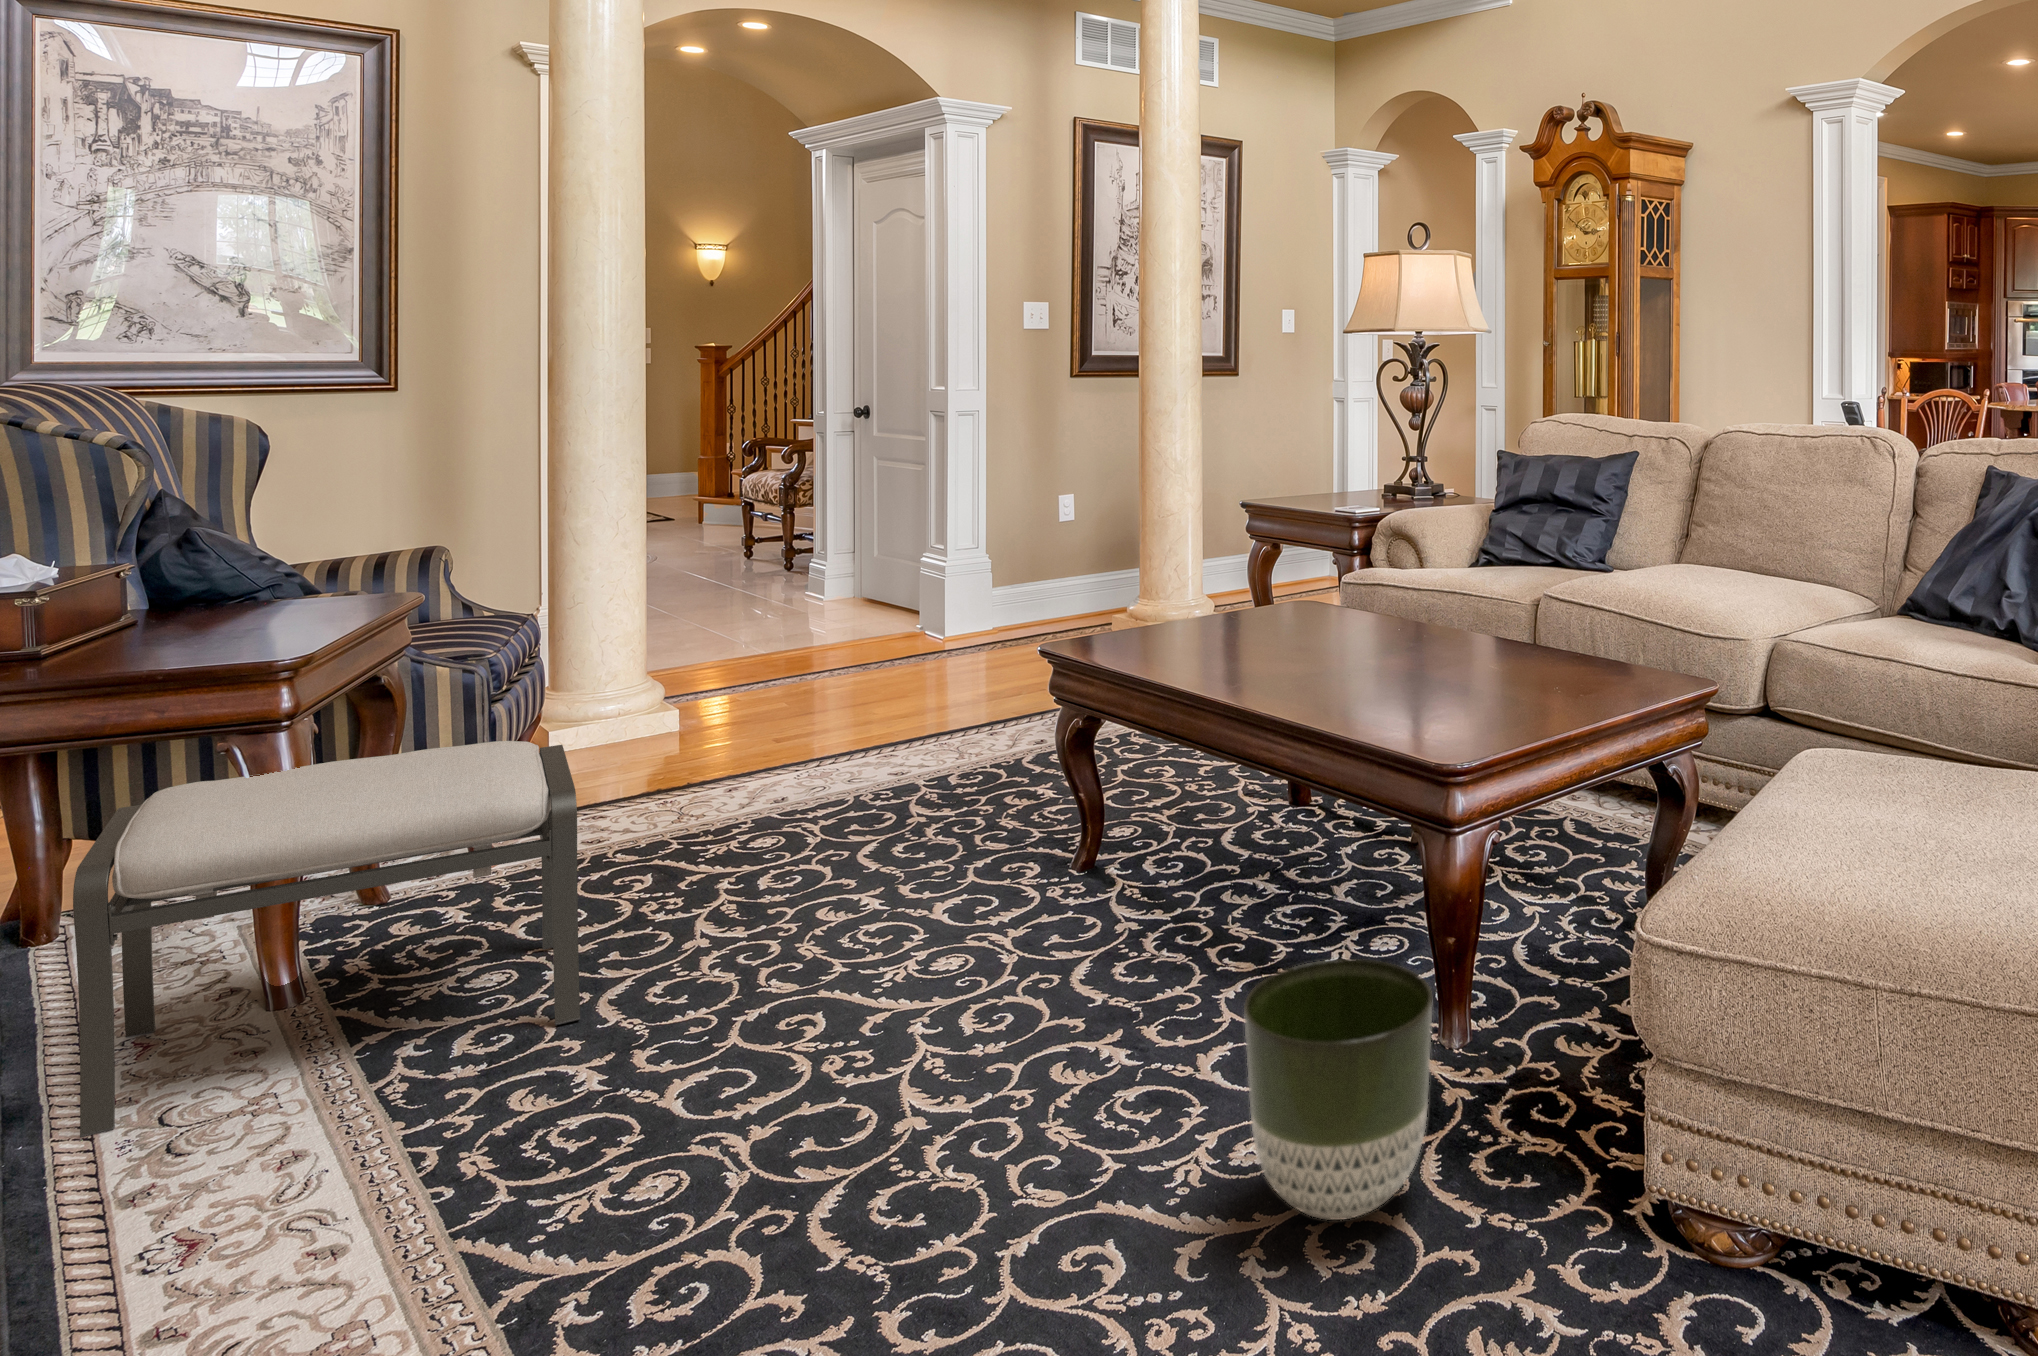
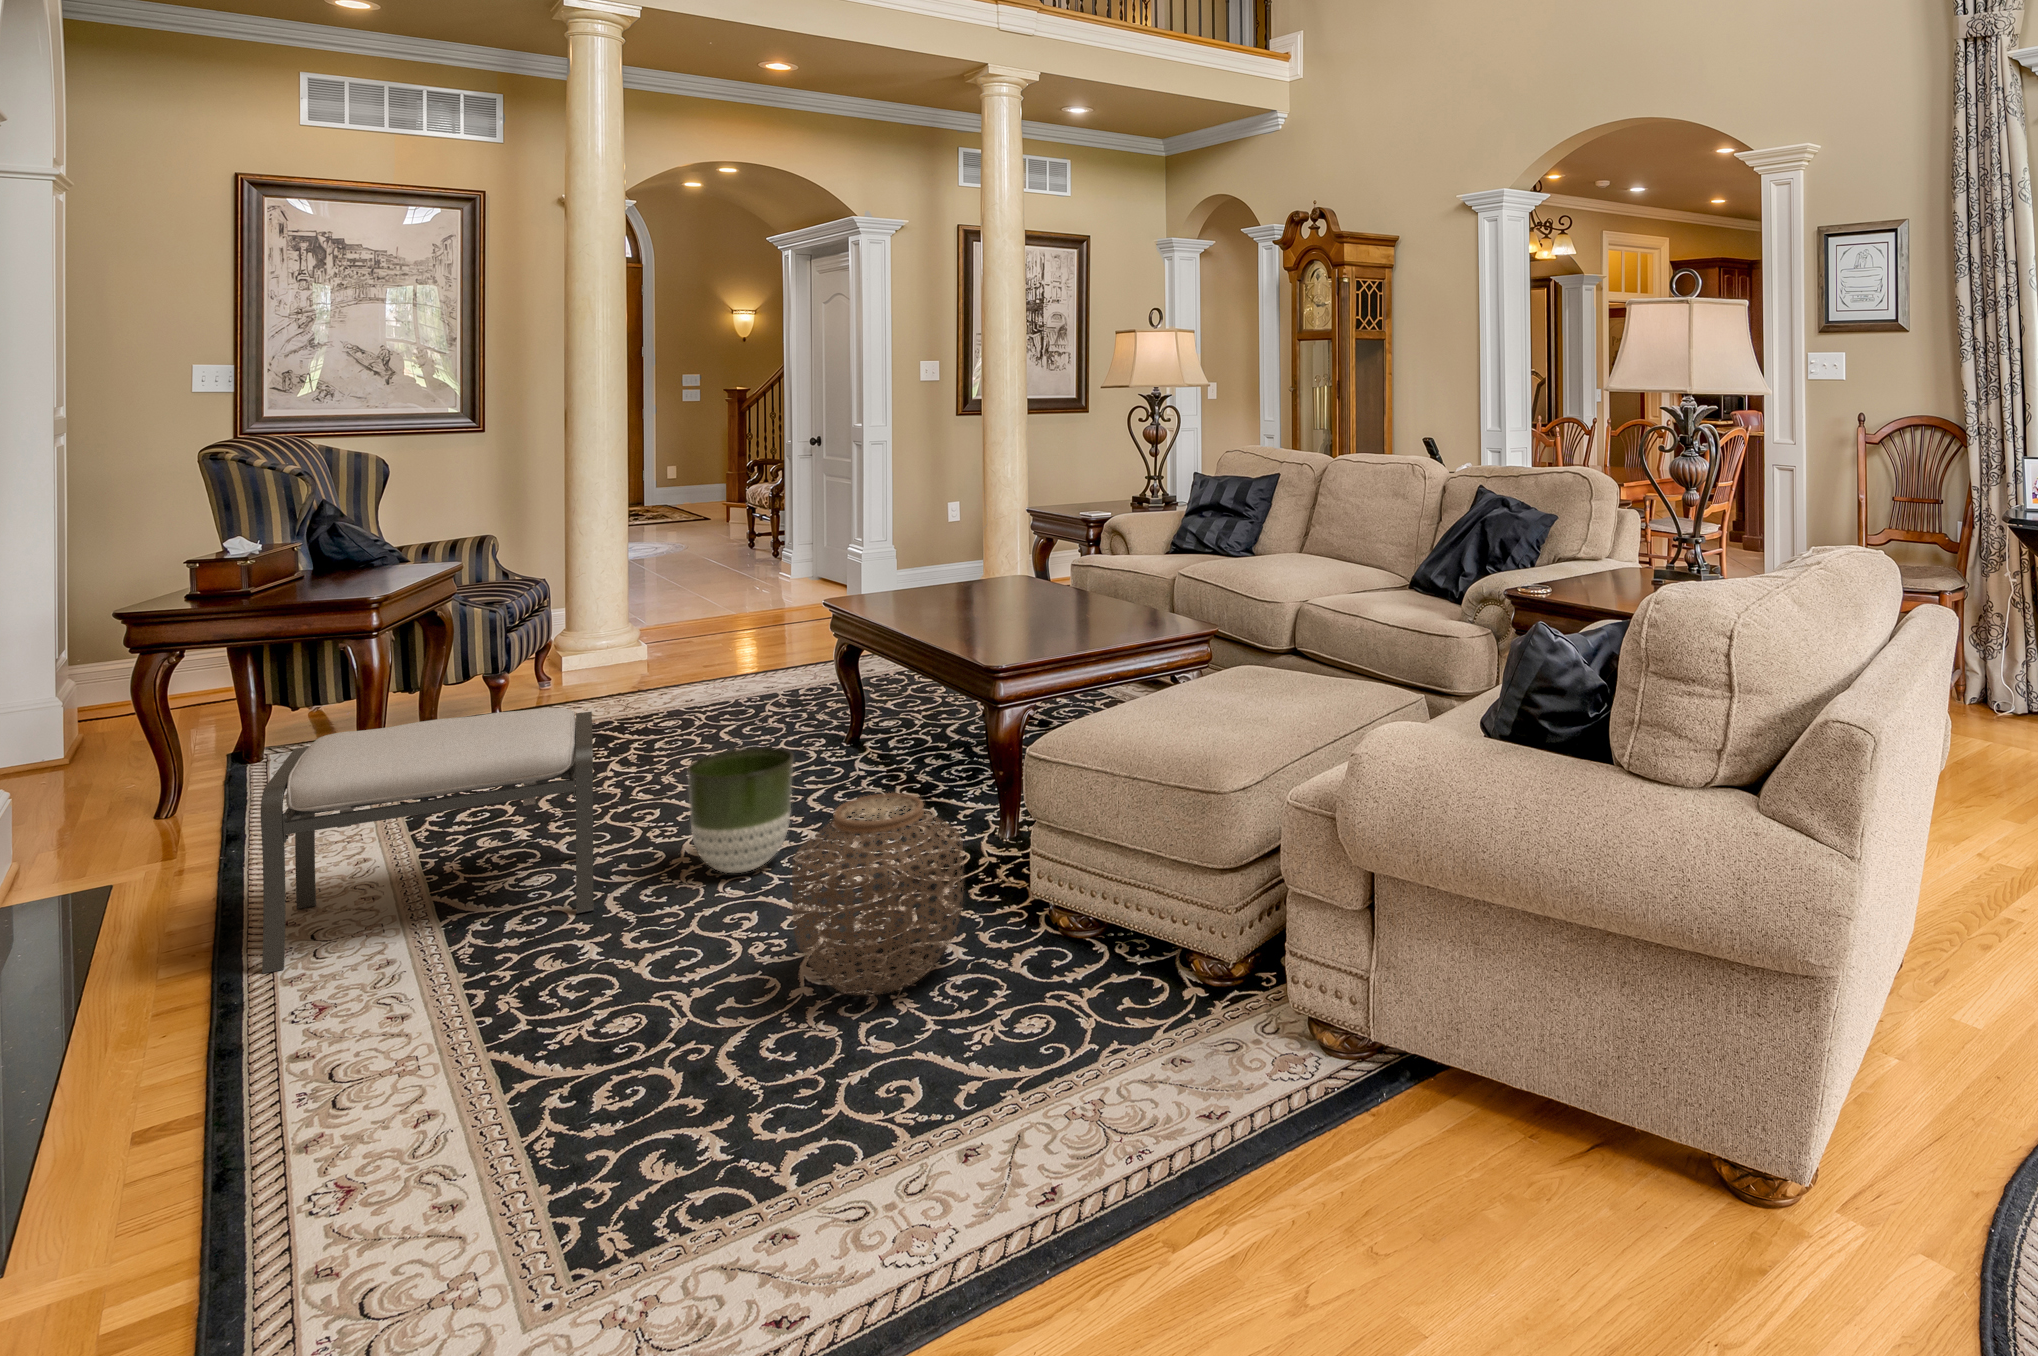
woven basket: none [894,844,1131,1124] -> present [792,793,964,995]
planter: present [1244,959,1432,1220] -> present [687,747,793,873]

